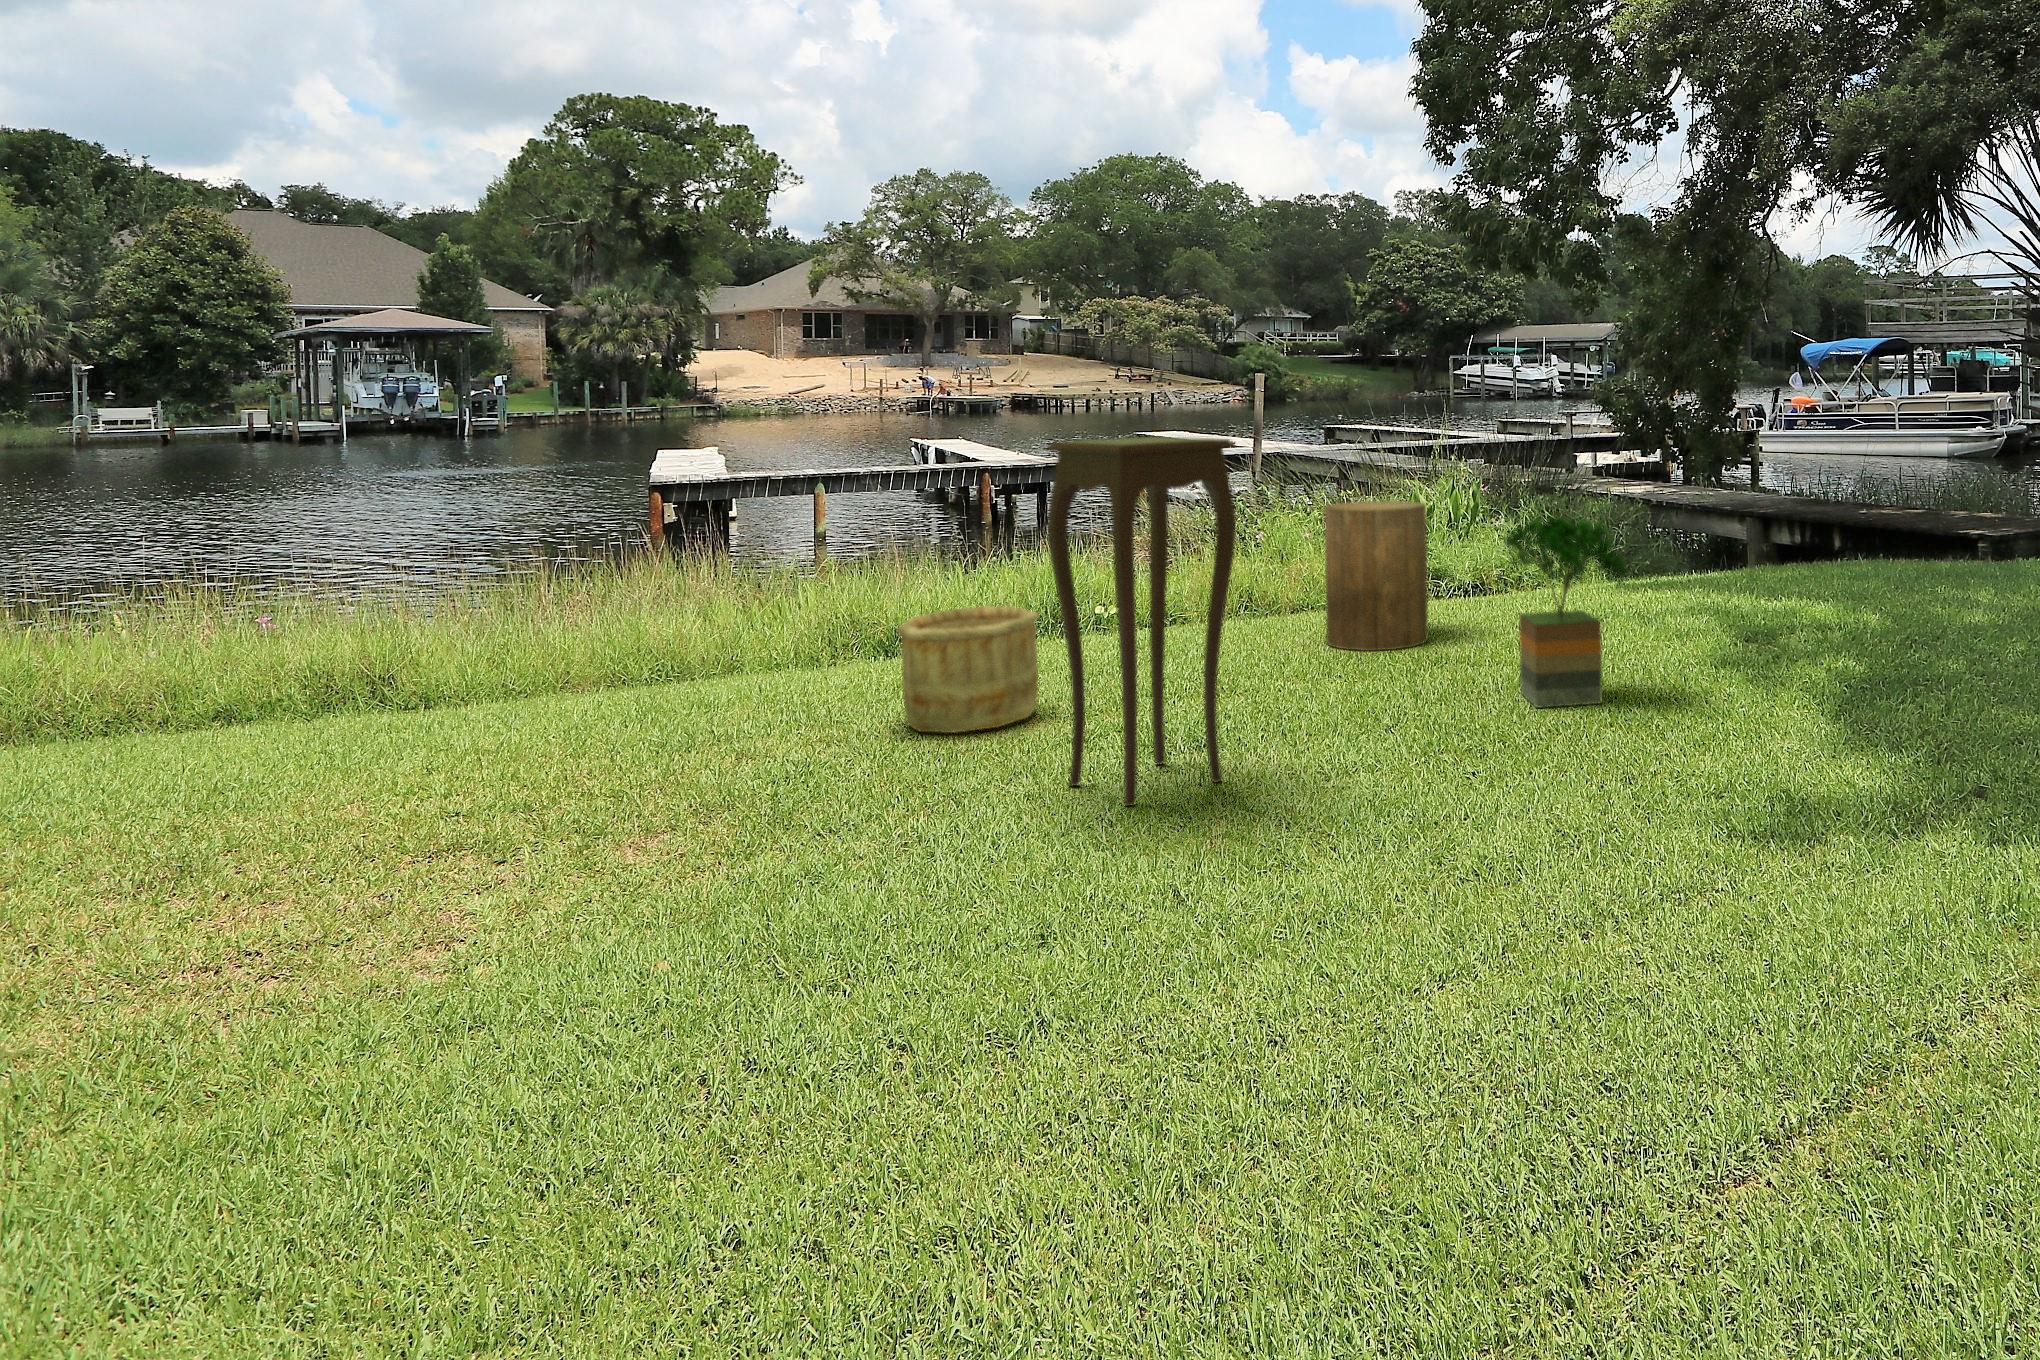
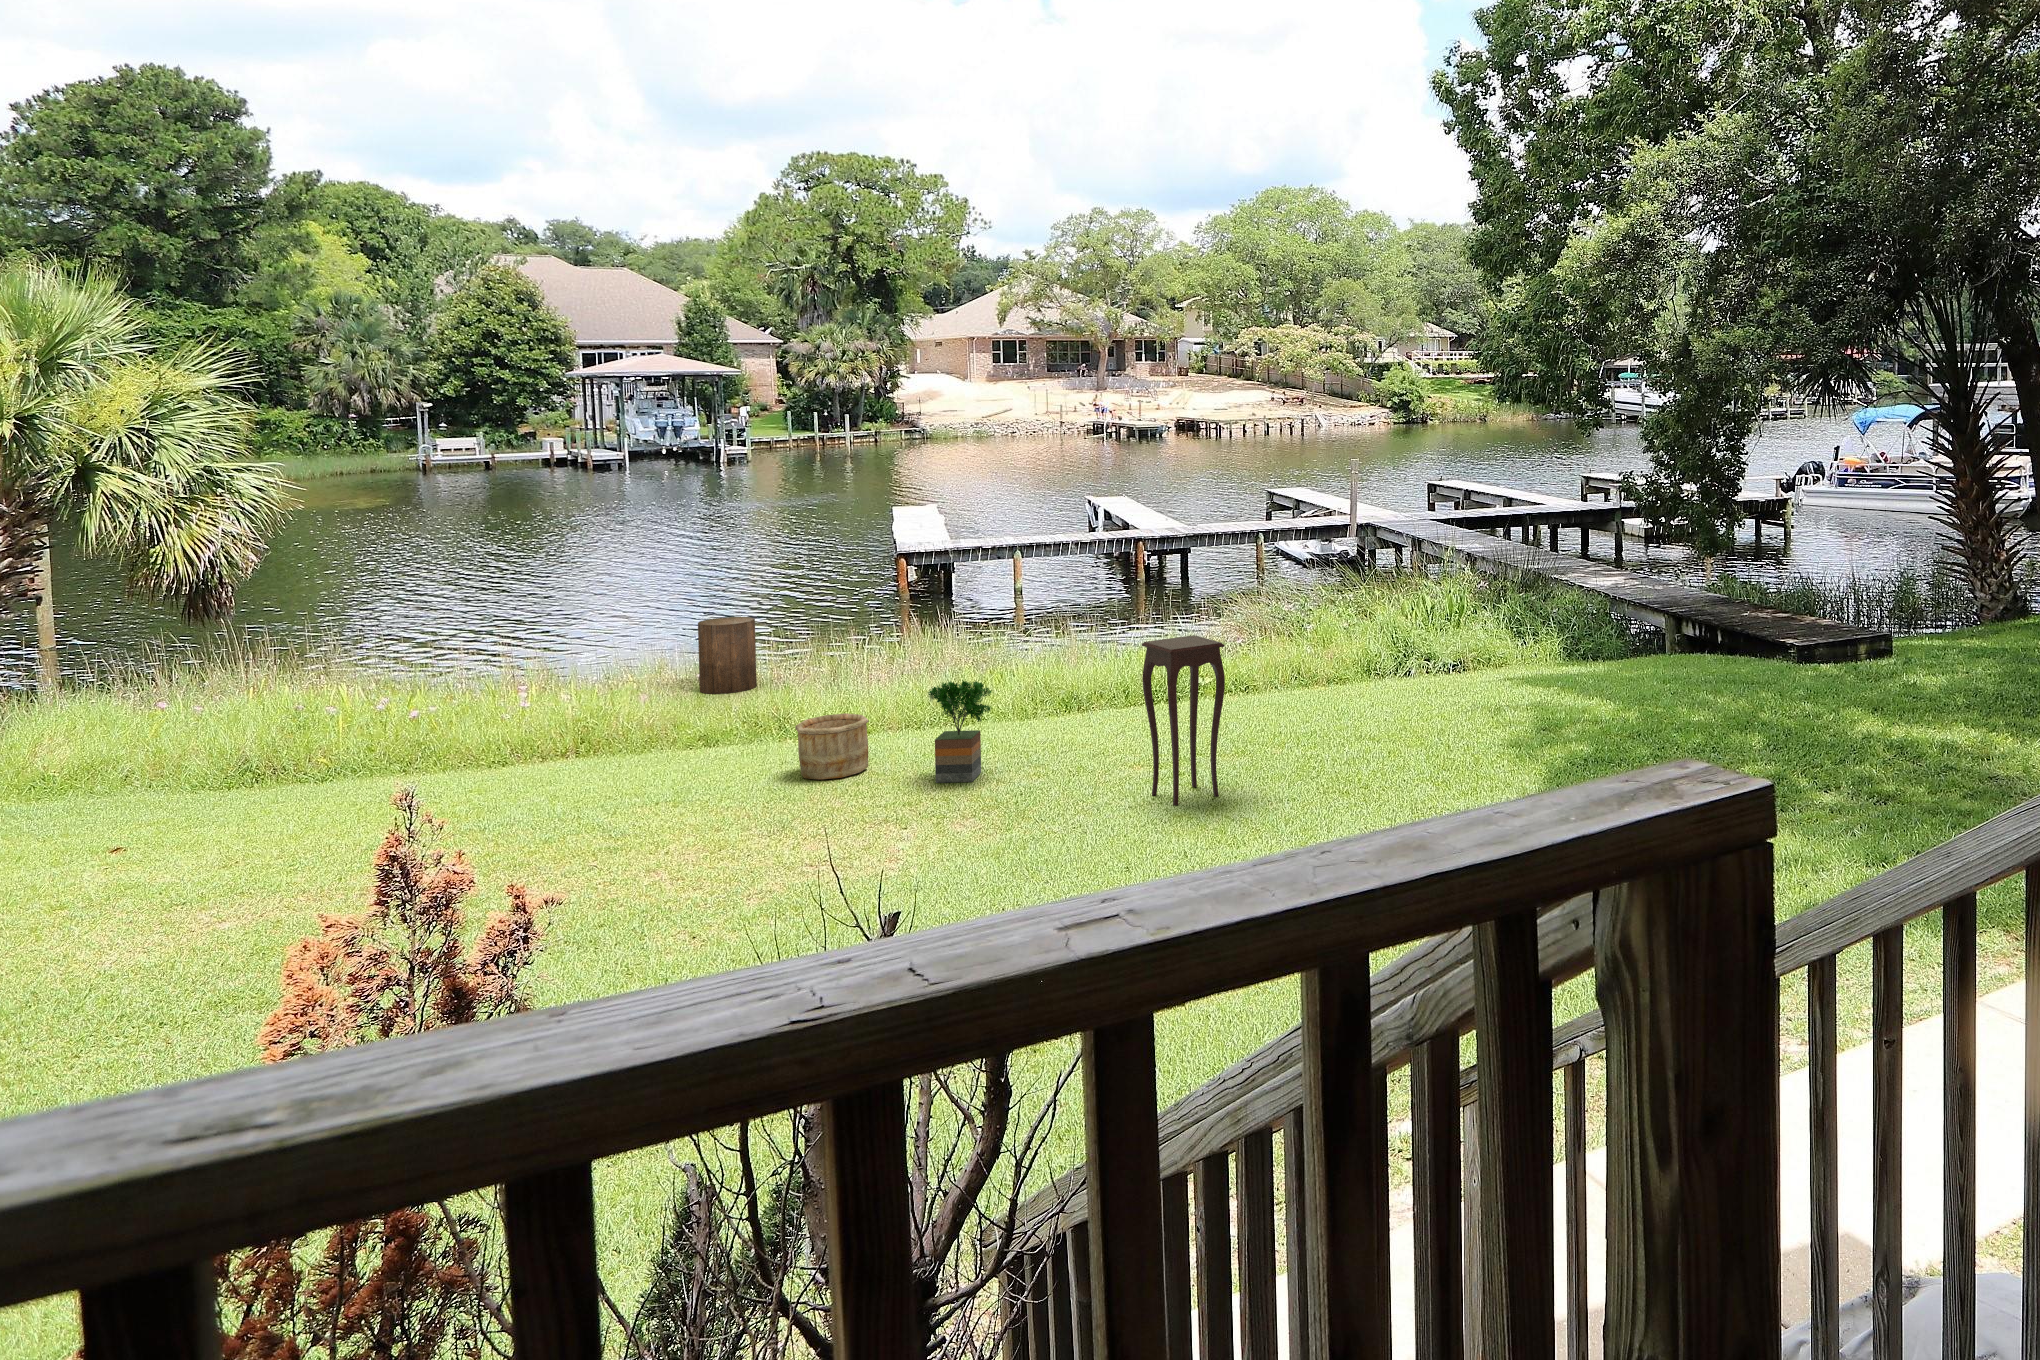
stool: present [1324,501,1428,651] -> present [698,617,757,694]
potted tree: present [1502,516,1628,708] -> present [928,680,992,783]
wooden bucket: present [897,606,1039,733] -> present [795,713,869,780]

